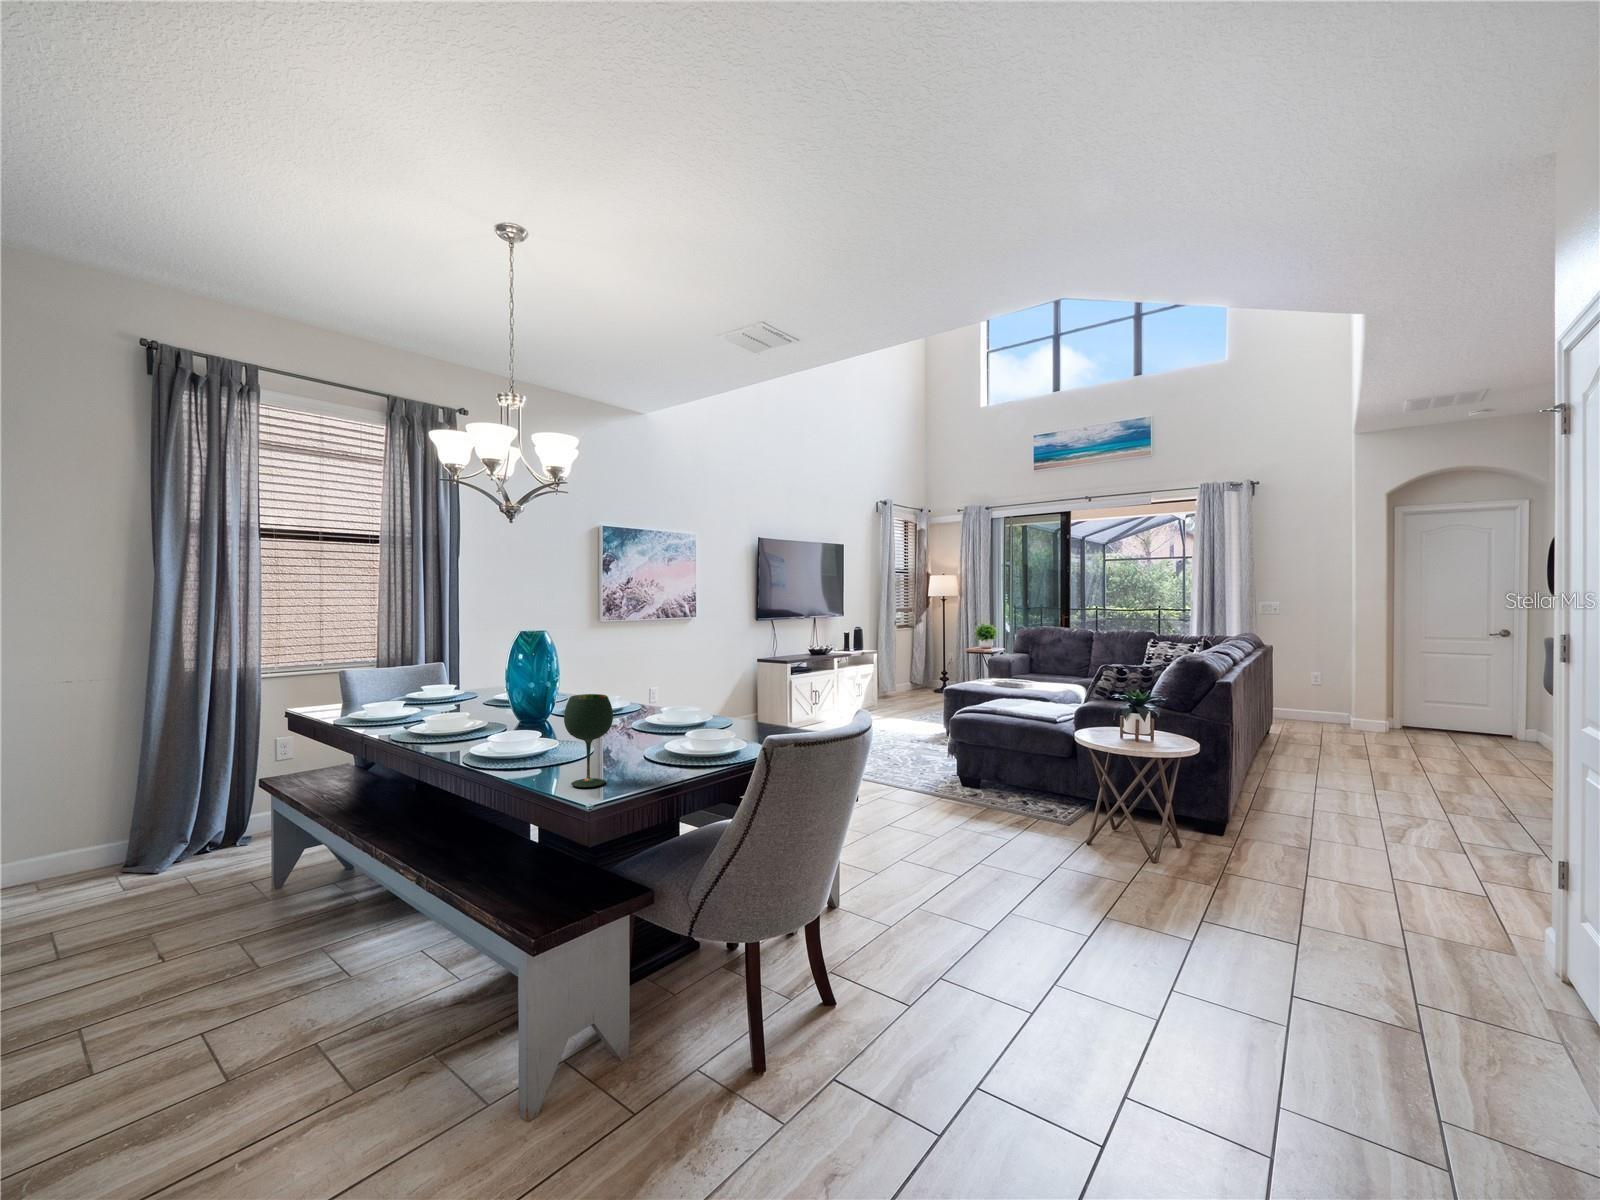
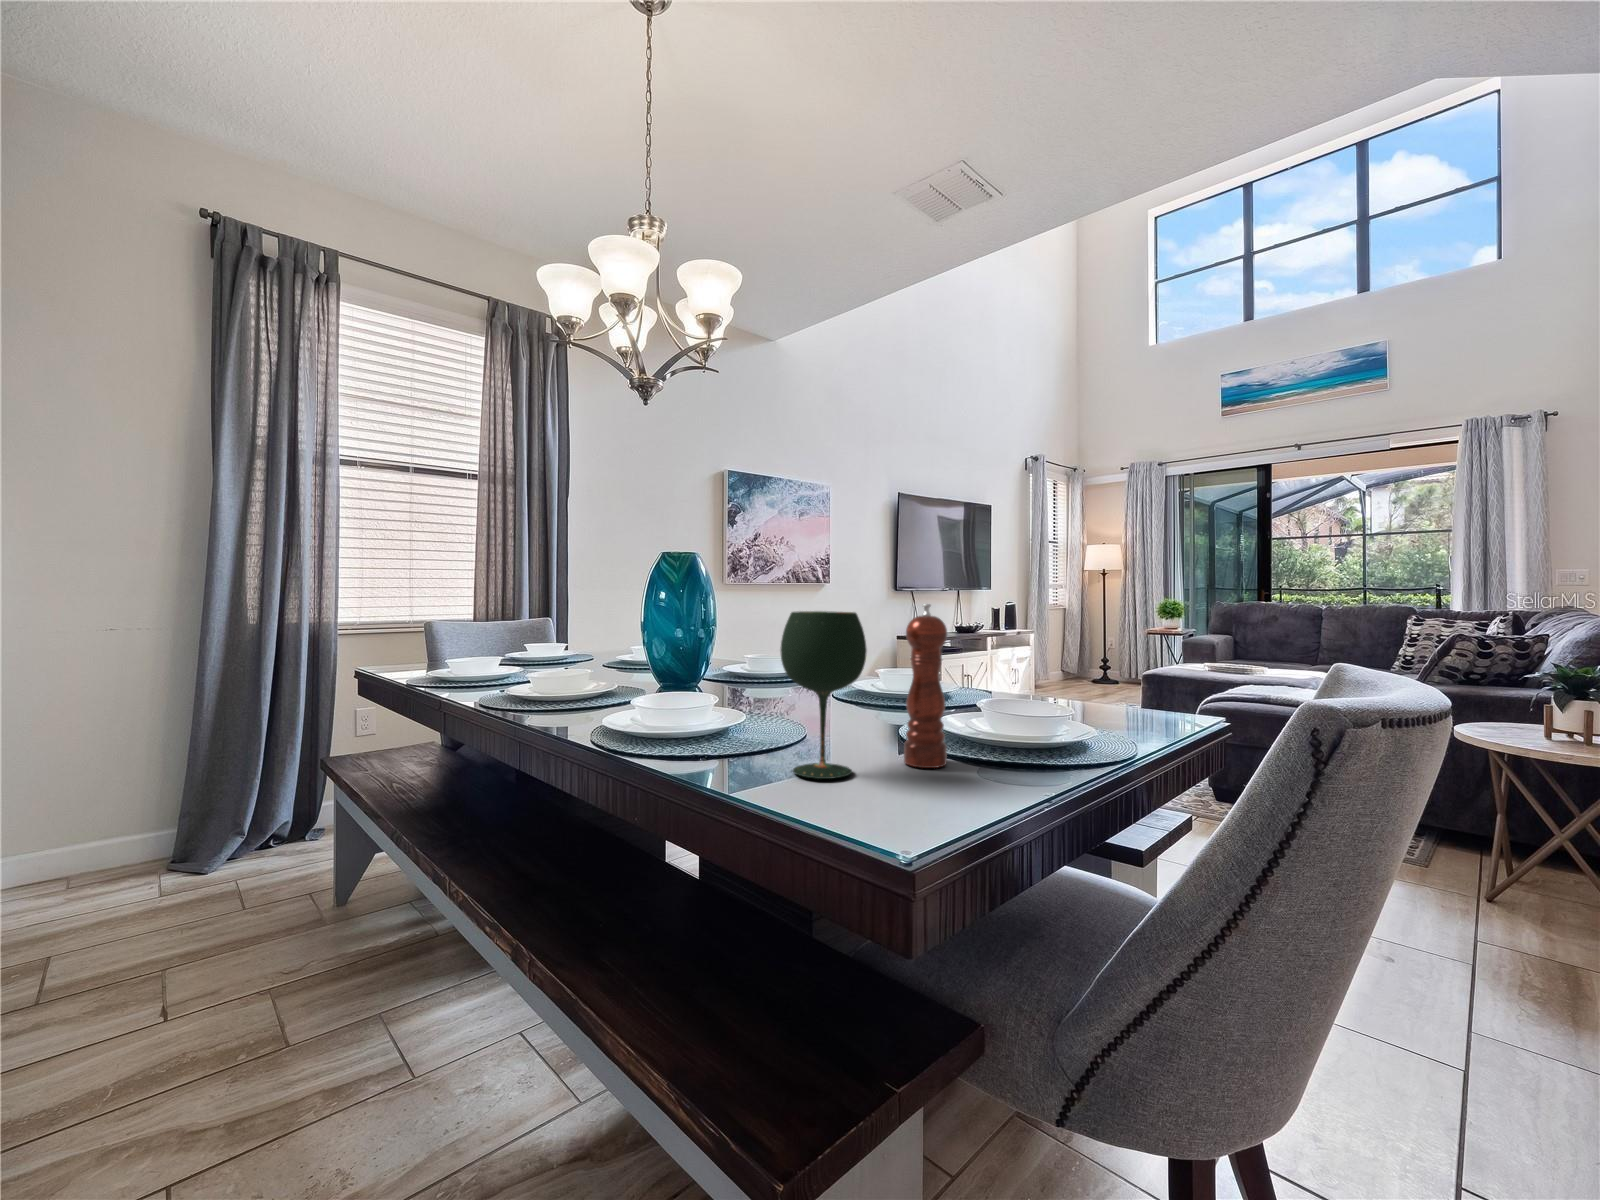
pepper mill: none [639,688,663,779] -> present [904,604,947,768]

